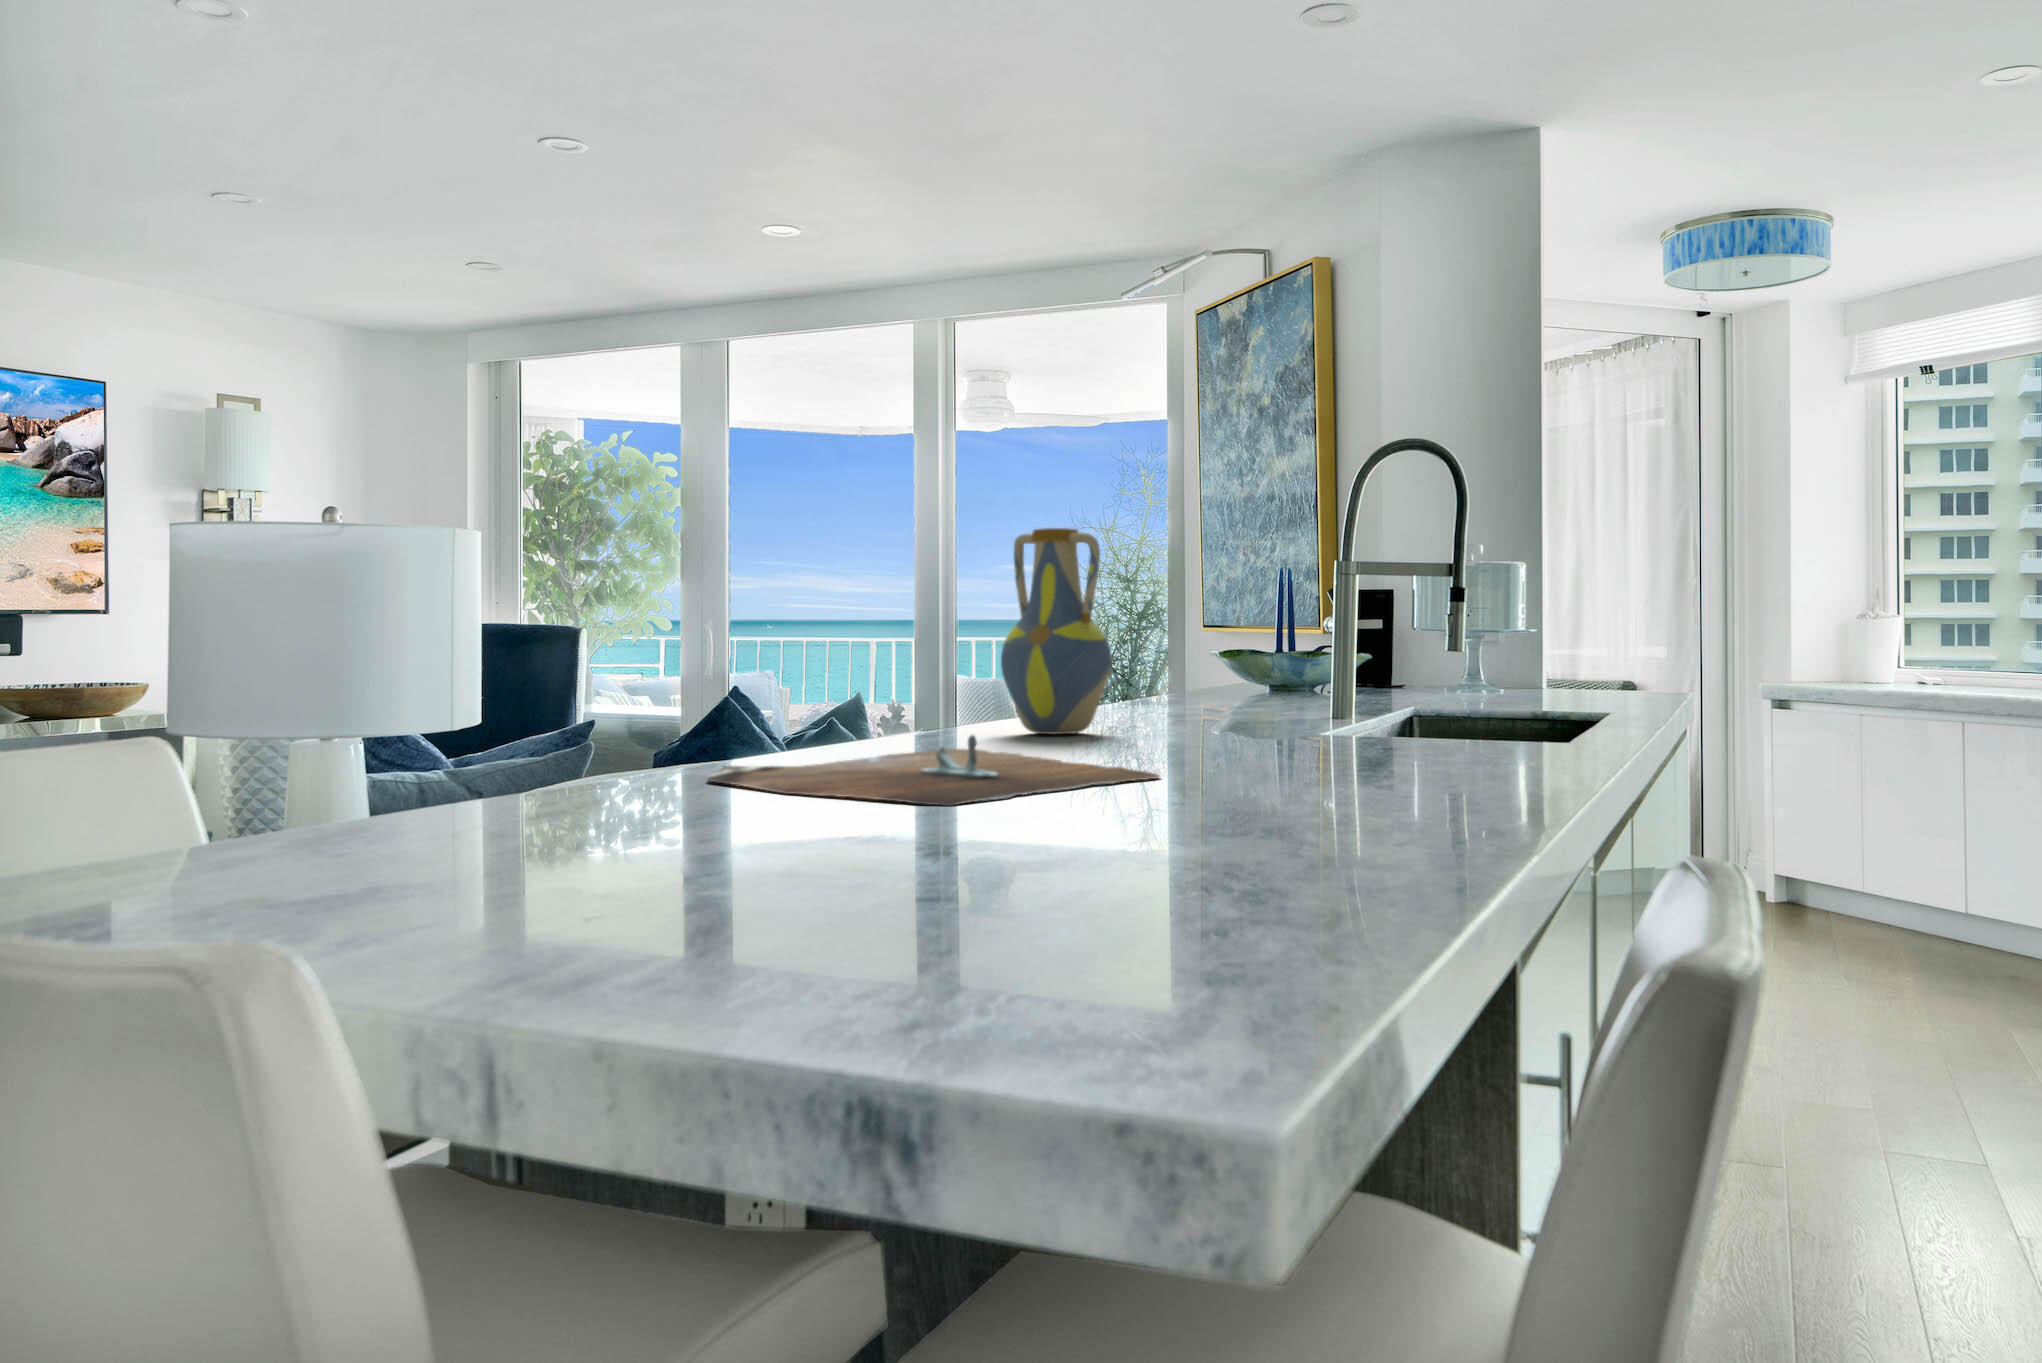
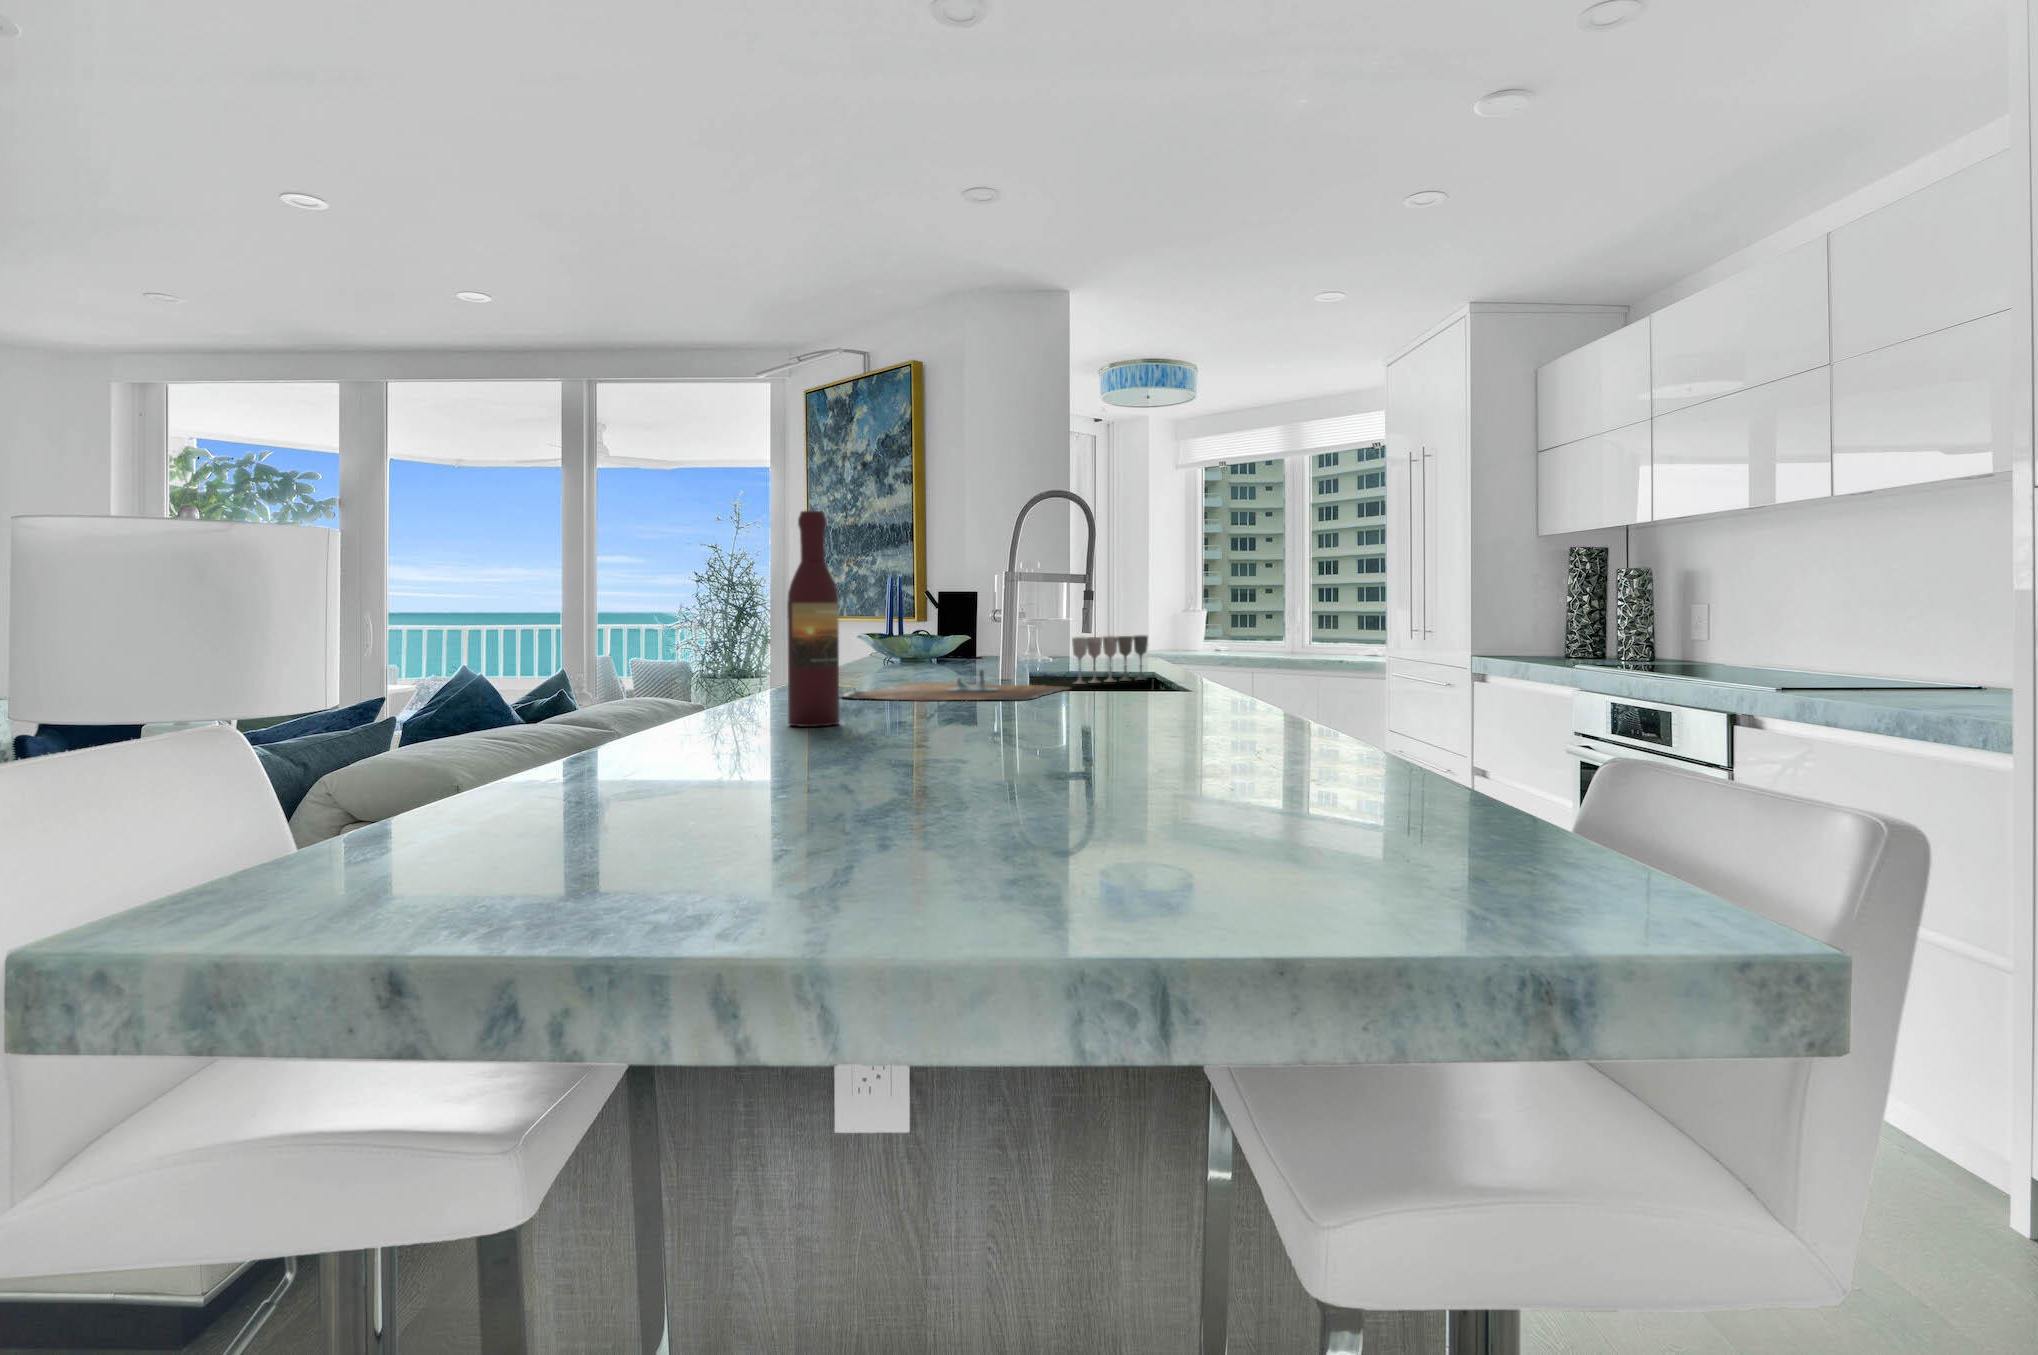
wine bottle: none [245,421,362,856] -> present [787,510,839,727]
vase: present [1001,528,1112,734] -> none [881,554,947,676]
wine glass: none [1210,674,1392,767] -> present [1072,635,1148,684]

